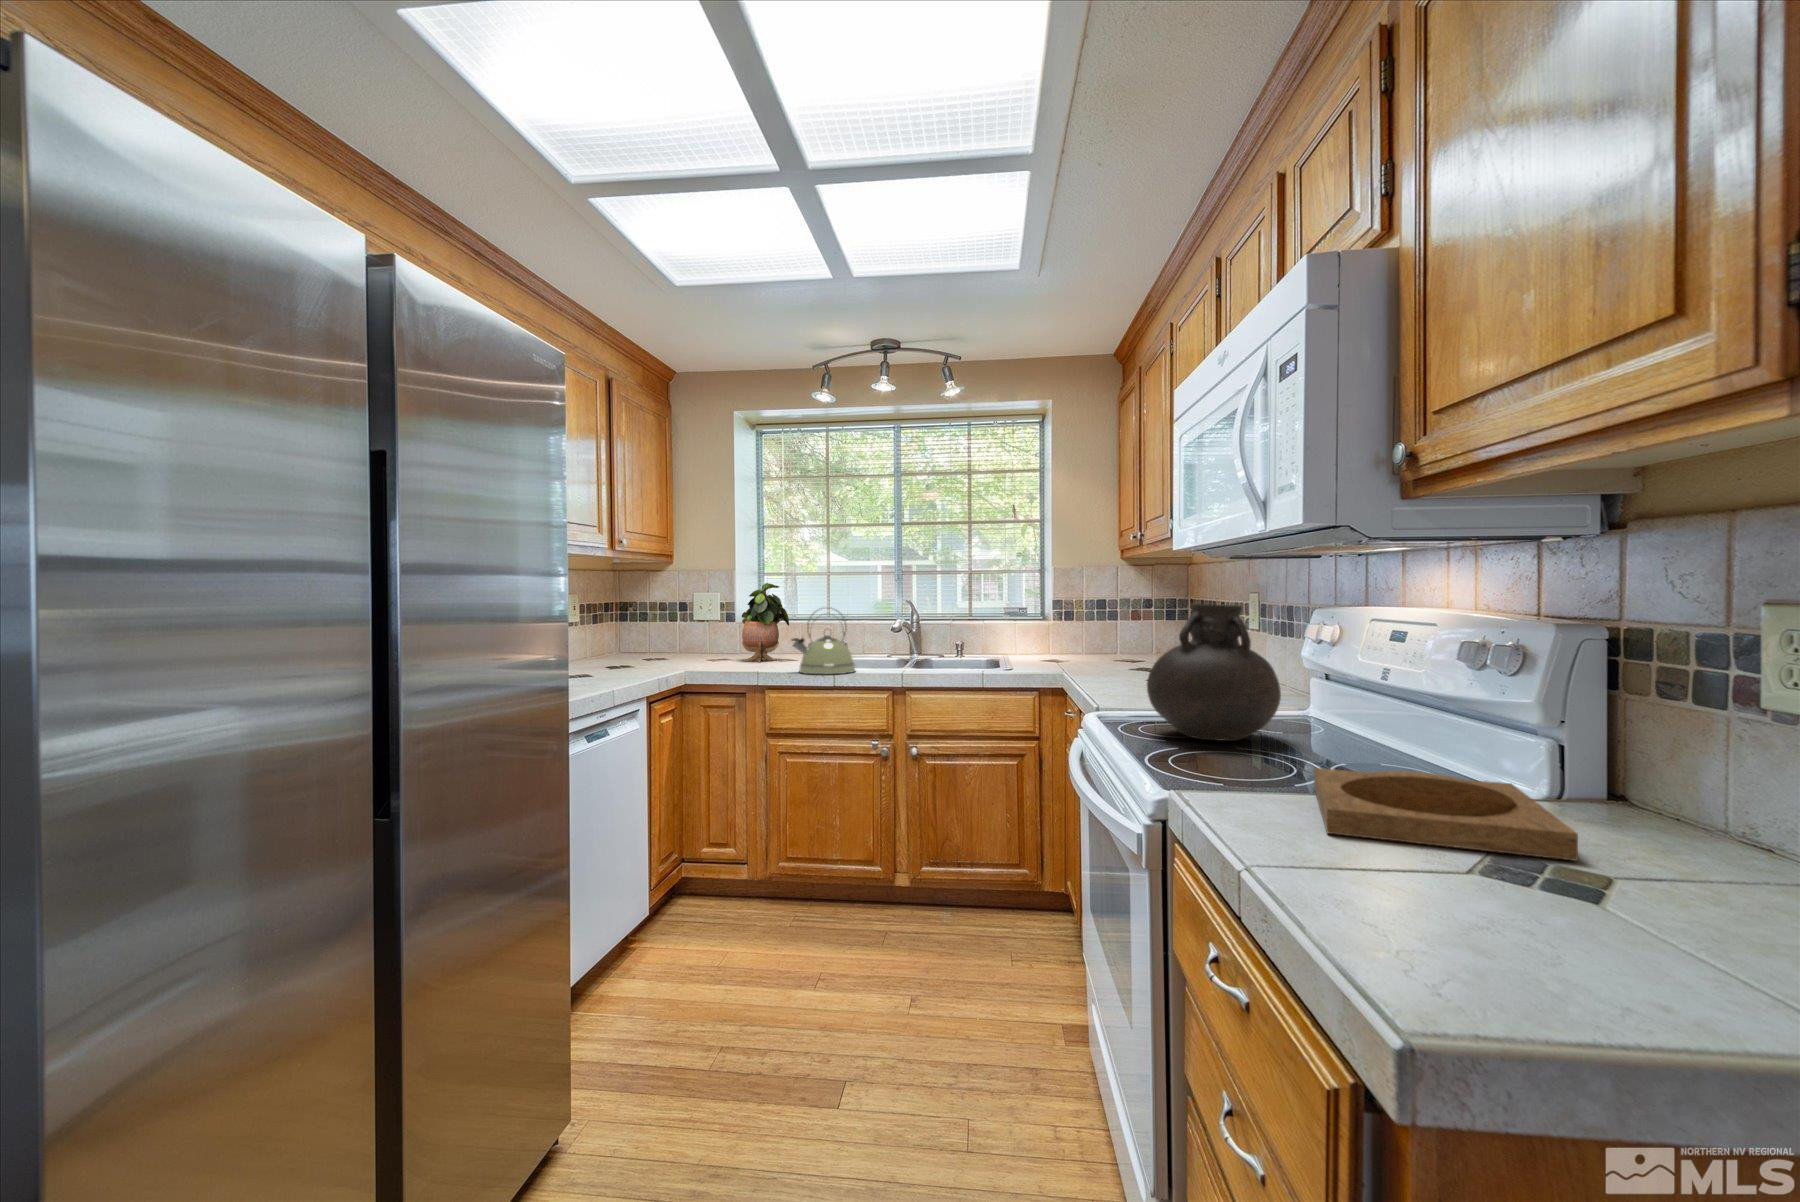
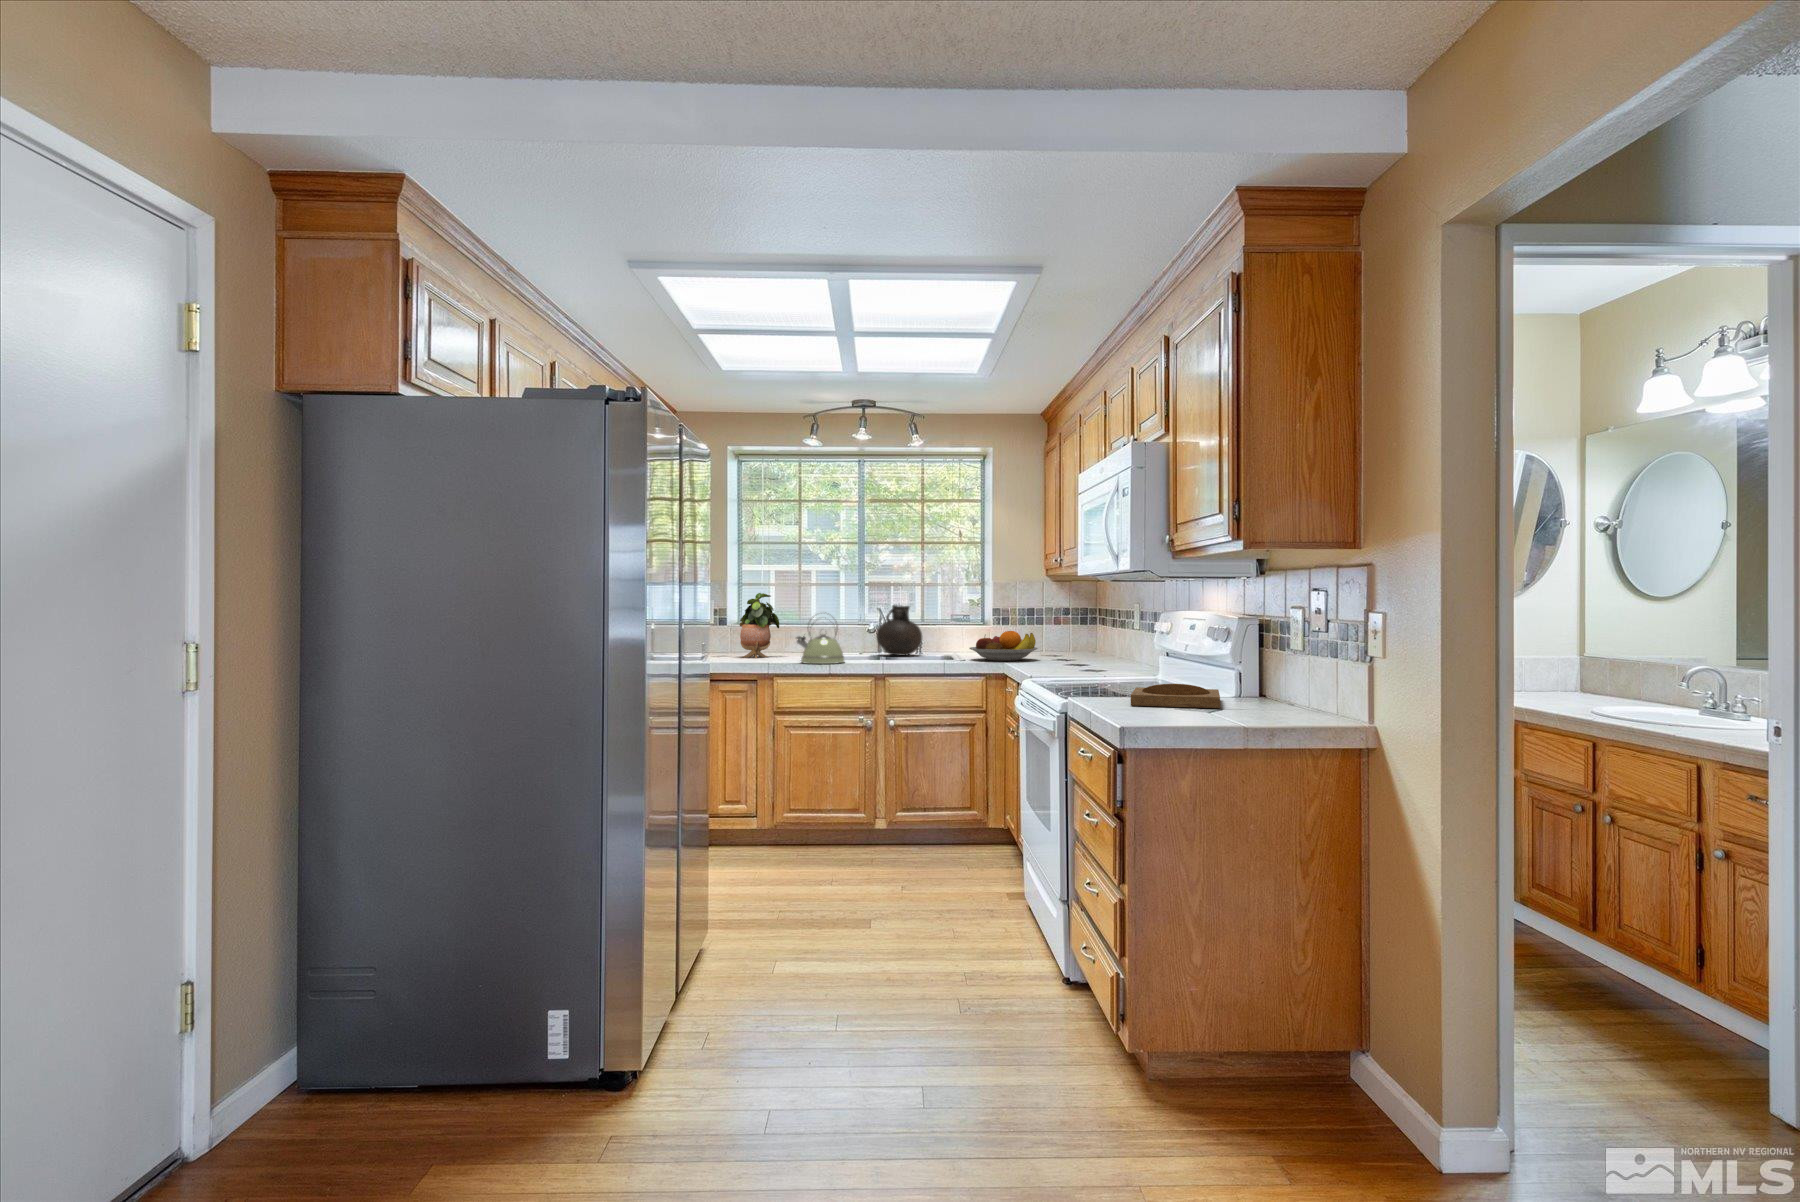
vase: present [1147,603,1281,741] -> present [877,605,922,655]
fruit bowl: none [1019,631,1110,670] -> present [969,631,1038,661]

